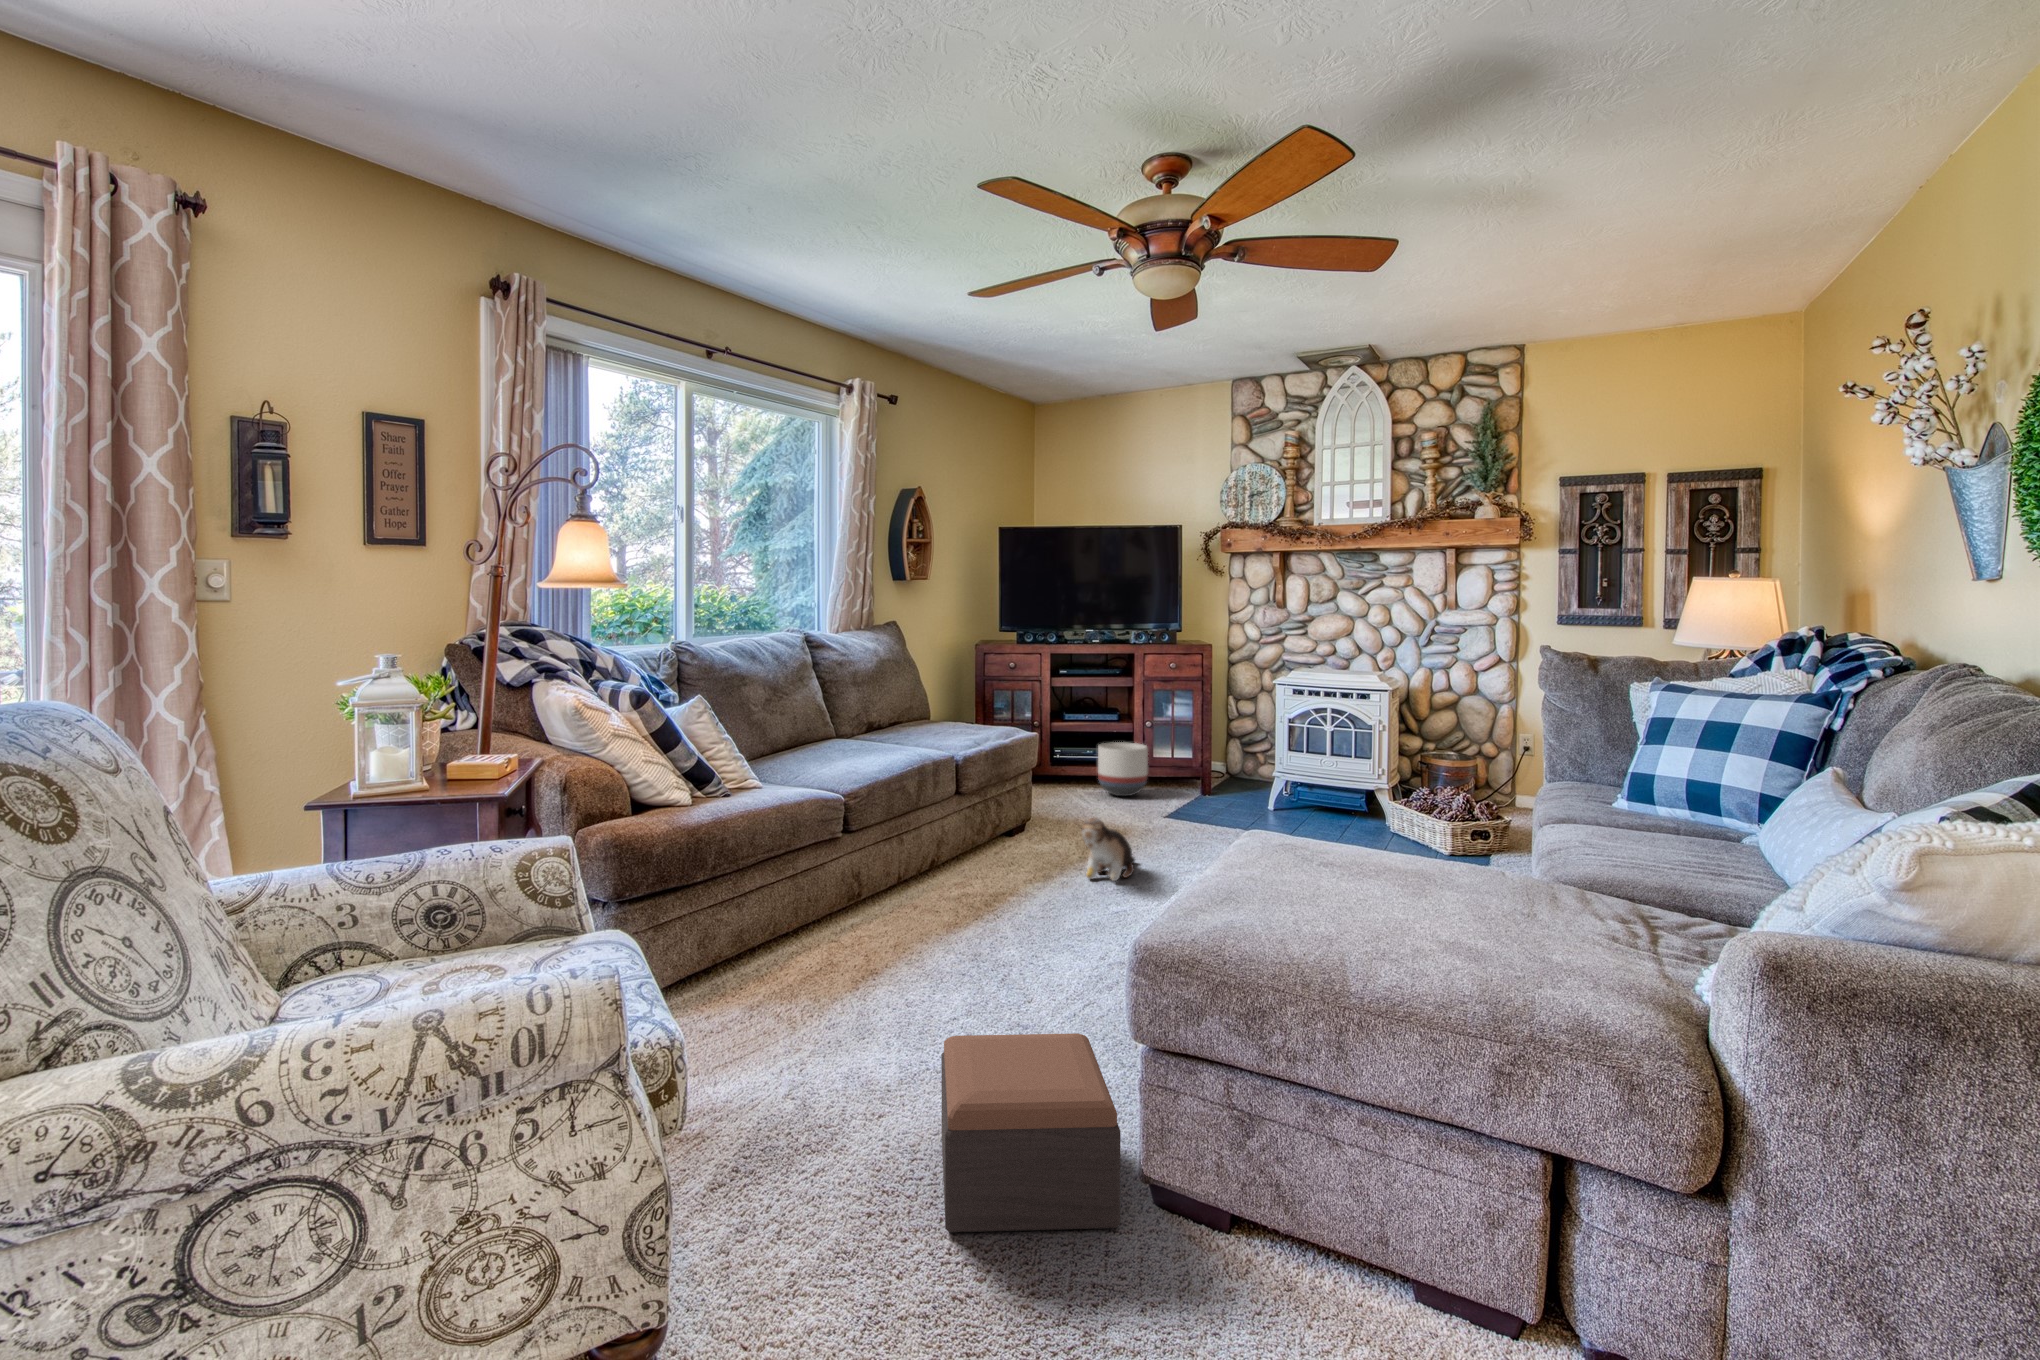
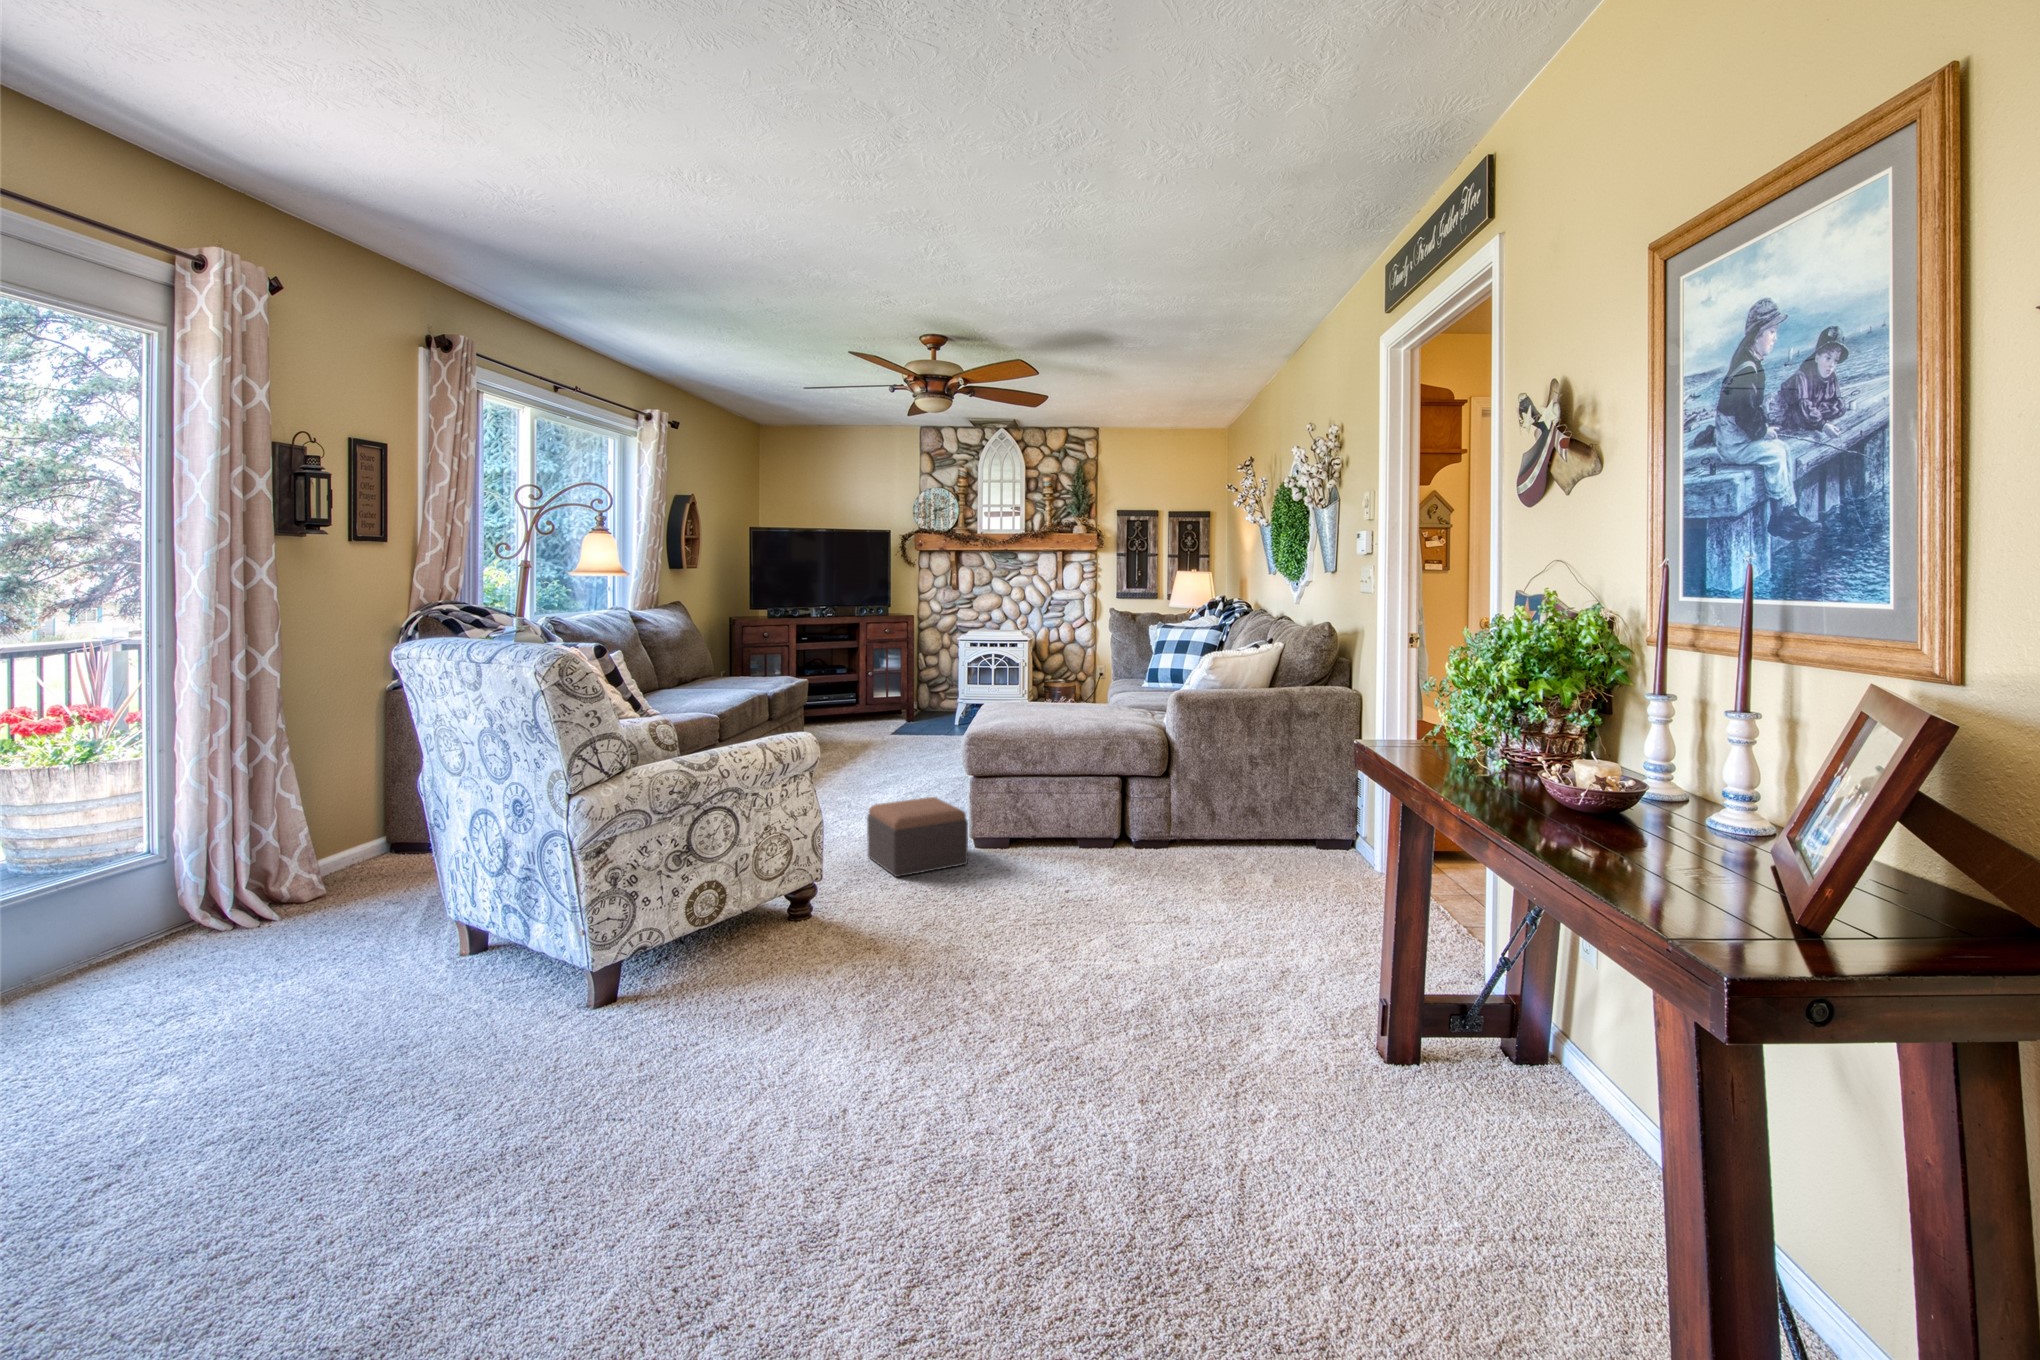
planter: present [1098,742,1148,796] -> none [836,687,873,725]
plush toy: present [1078,818,1135,881] -> none [859,725,893,766]

